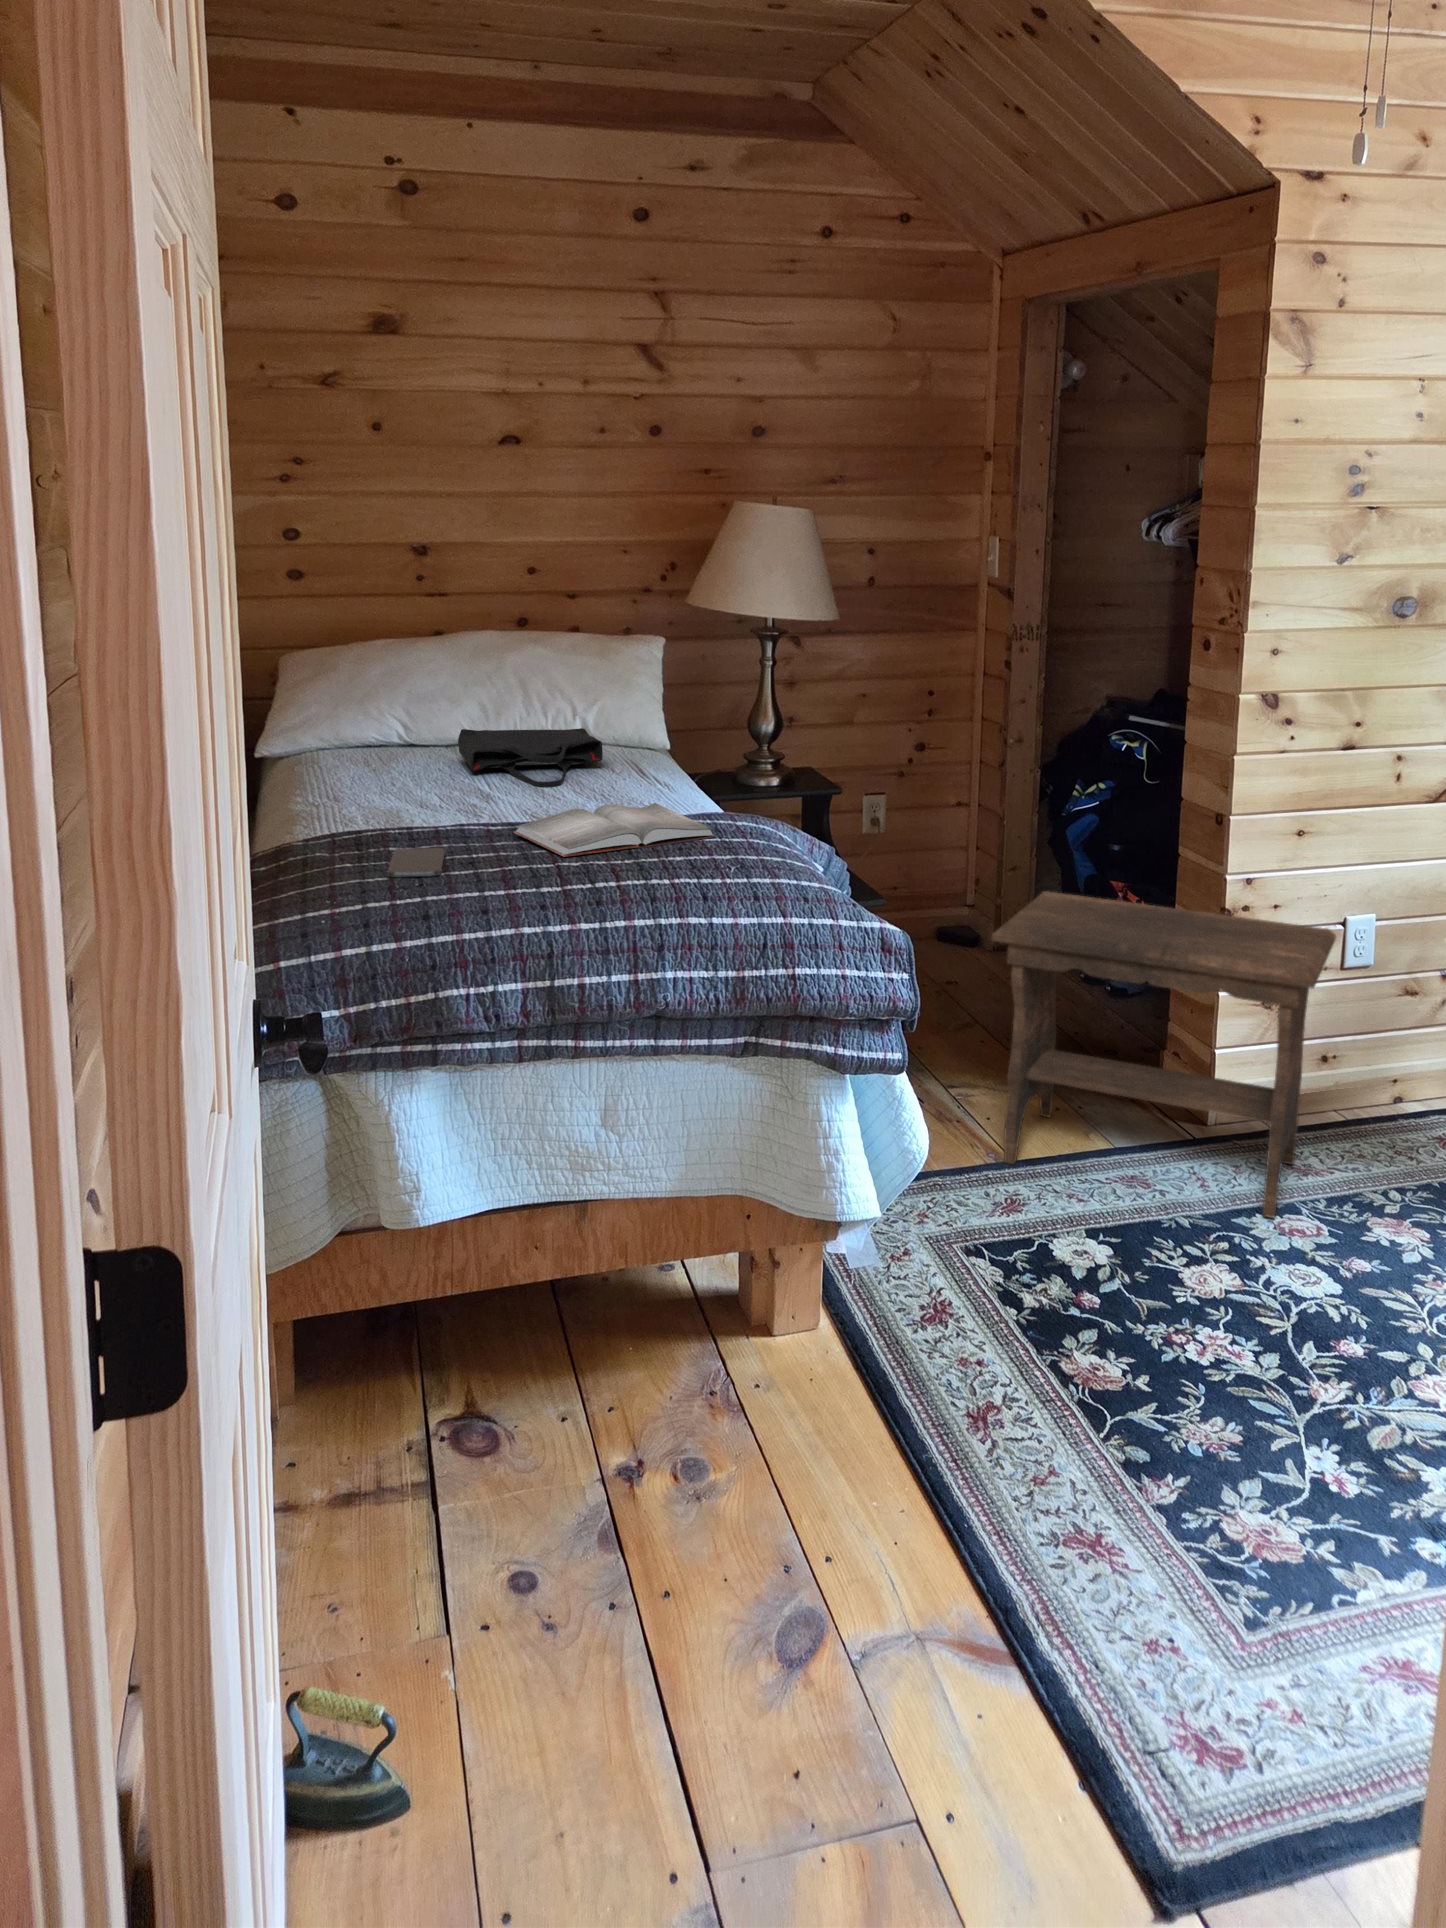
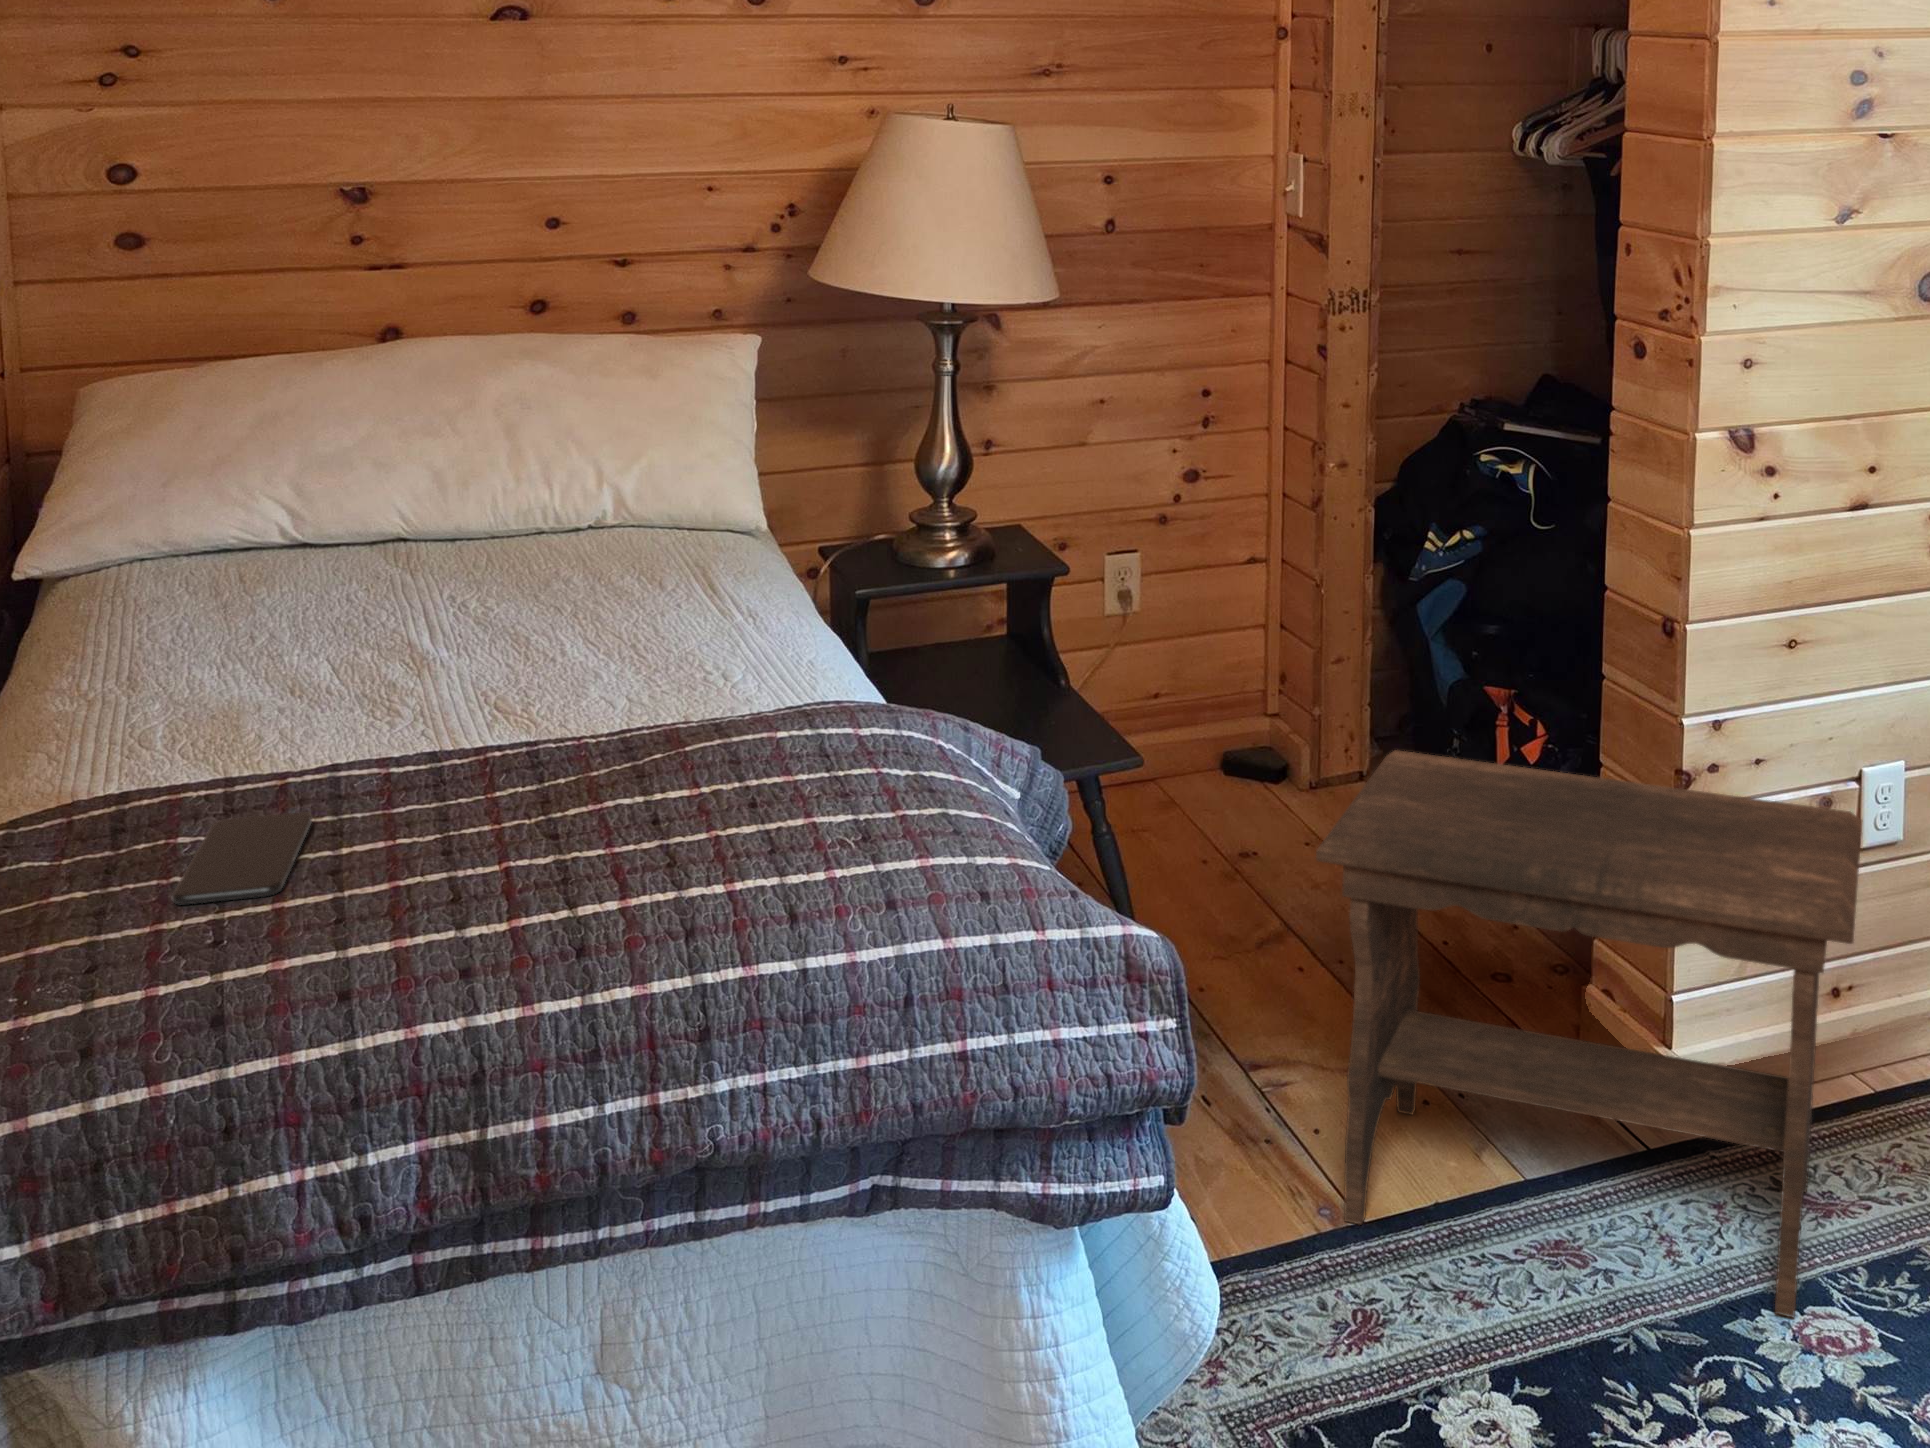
tote bag: present [458,728,603,788] -> none [425,497,667,627]
hardback book: present [514,803,716,857] -> none [461,676,833,823]

